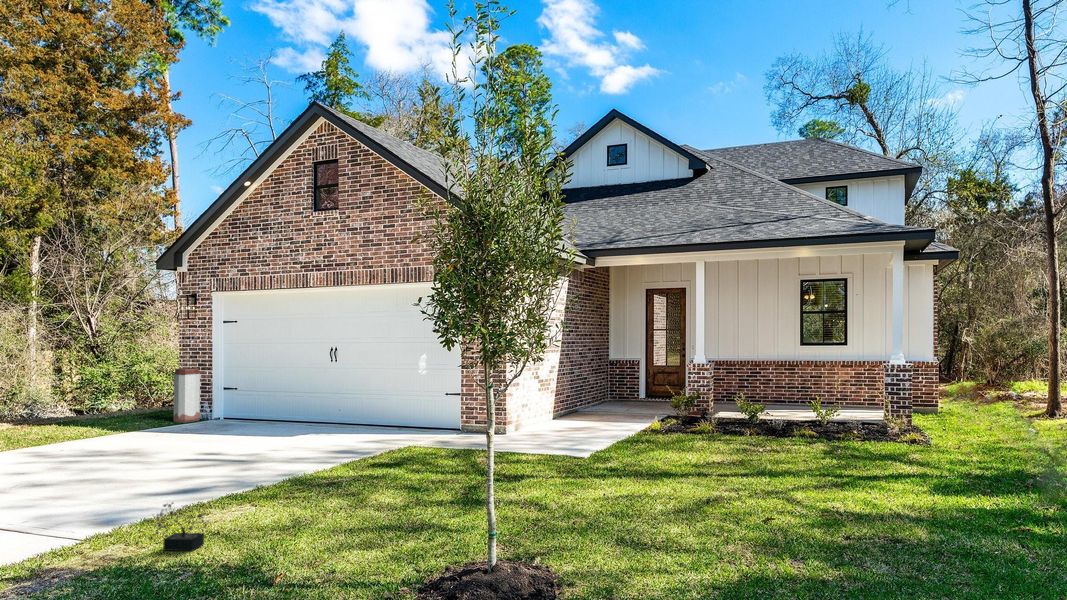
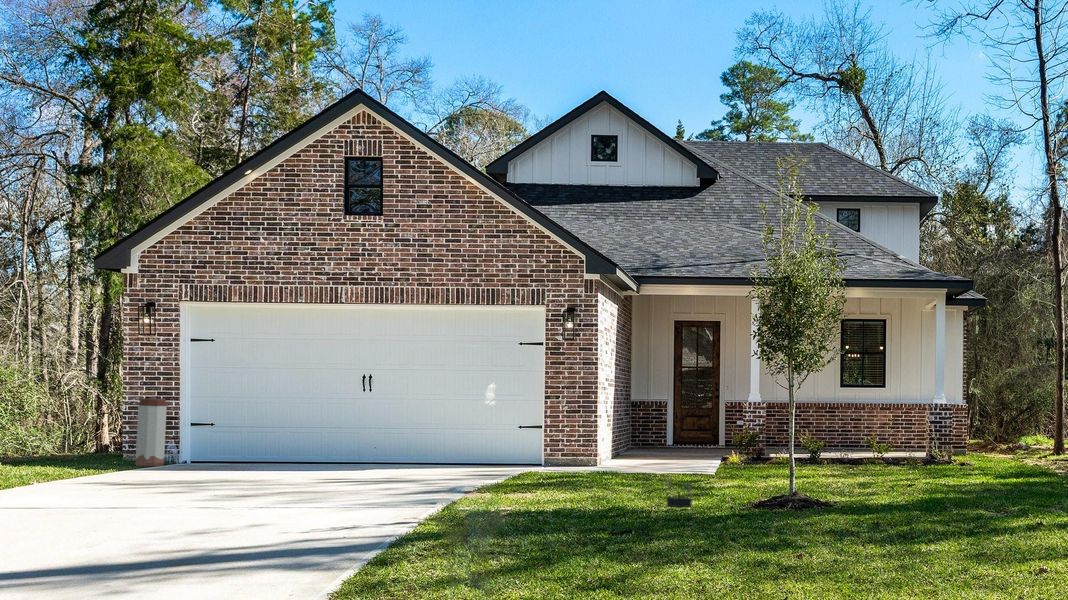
decorative plant: present [154,502,210,551] -> present [660,476,692,507]

